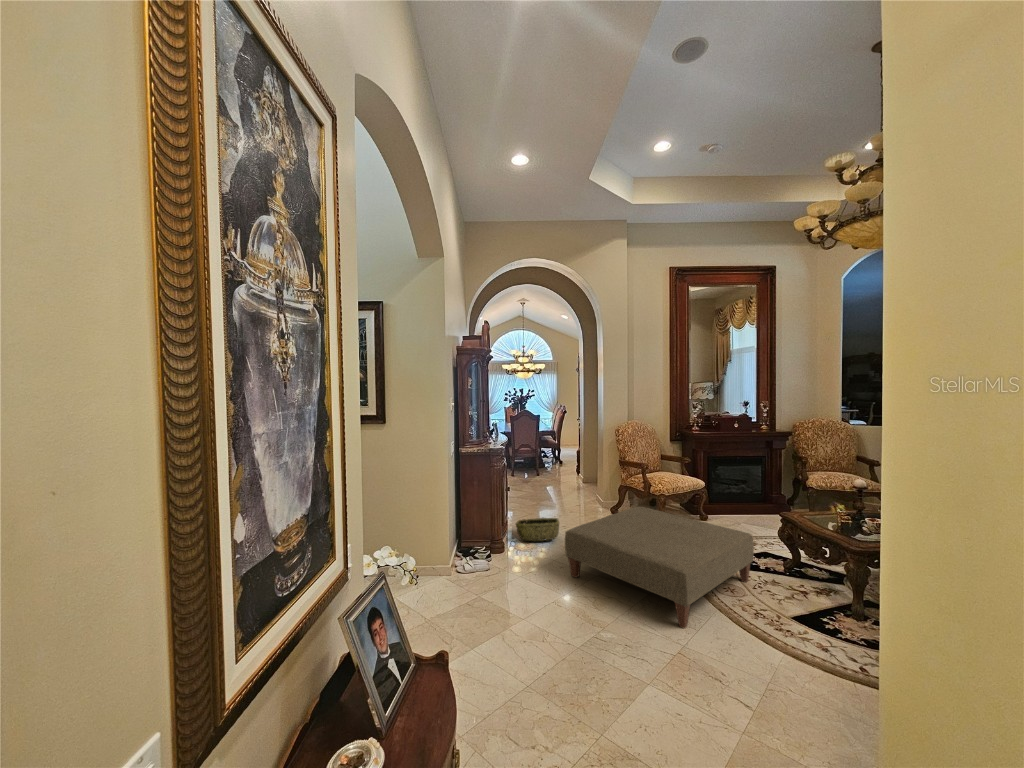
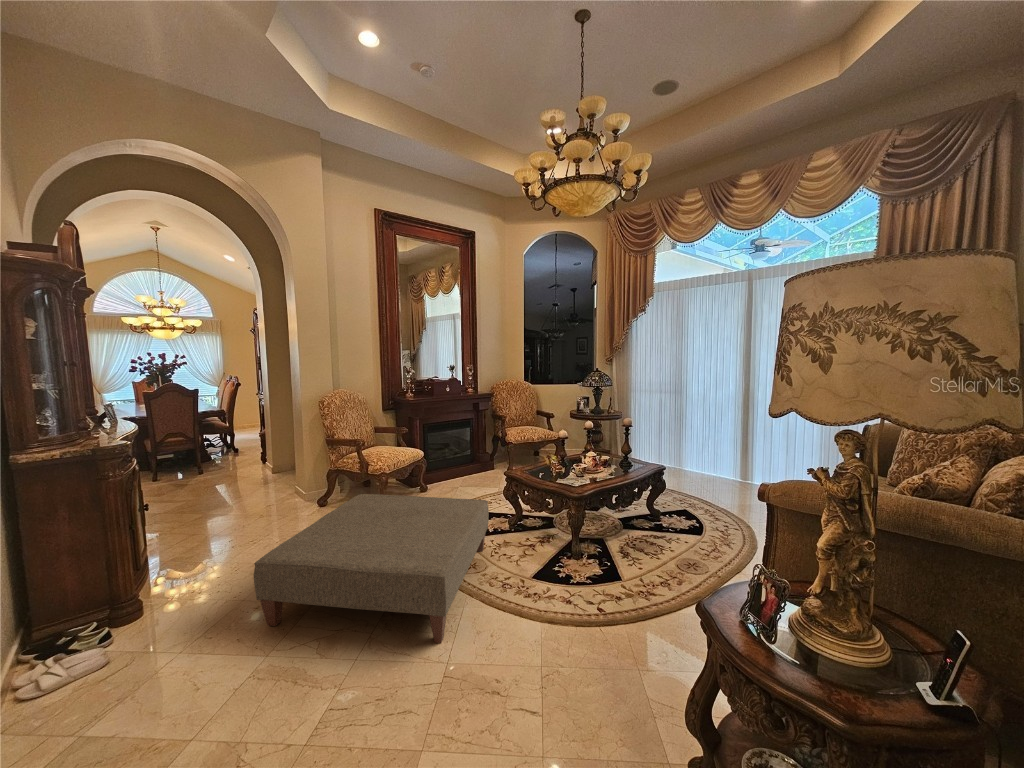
woven basket: present [516,518,559,541] -> none [150,537,240,590]

